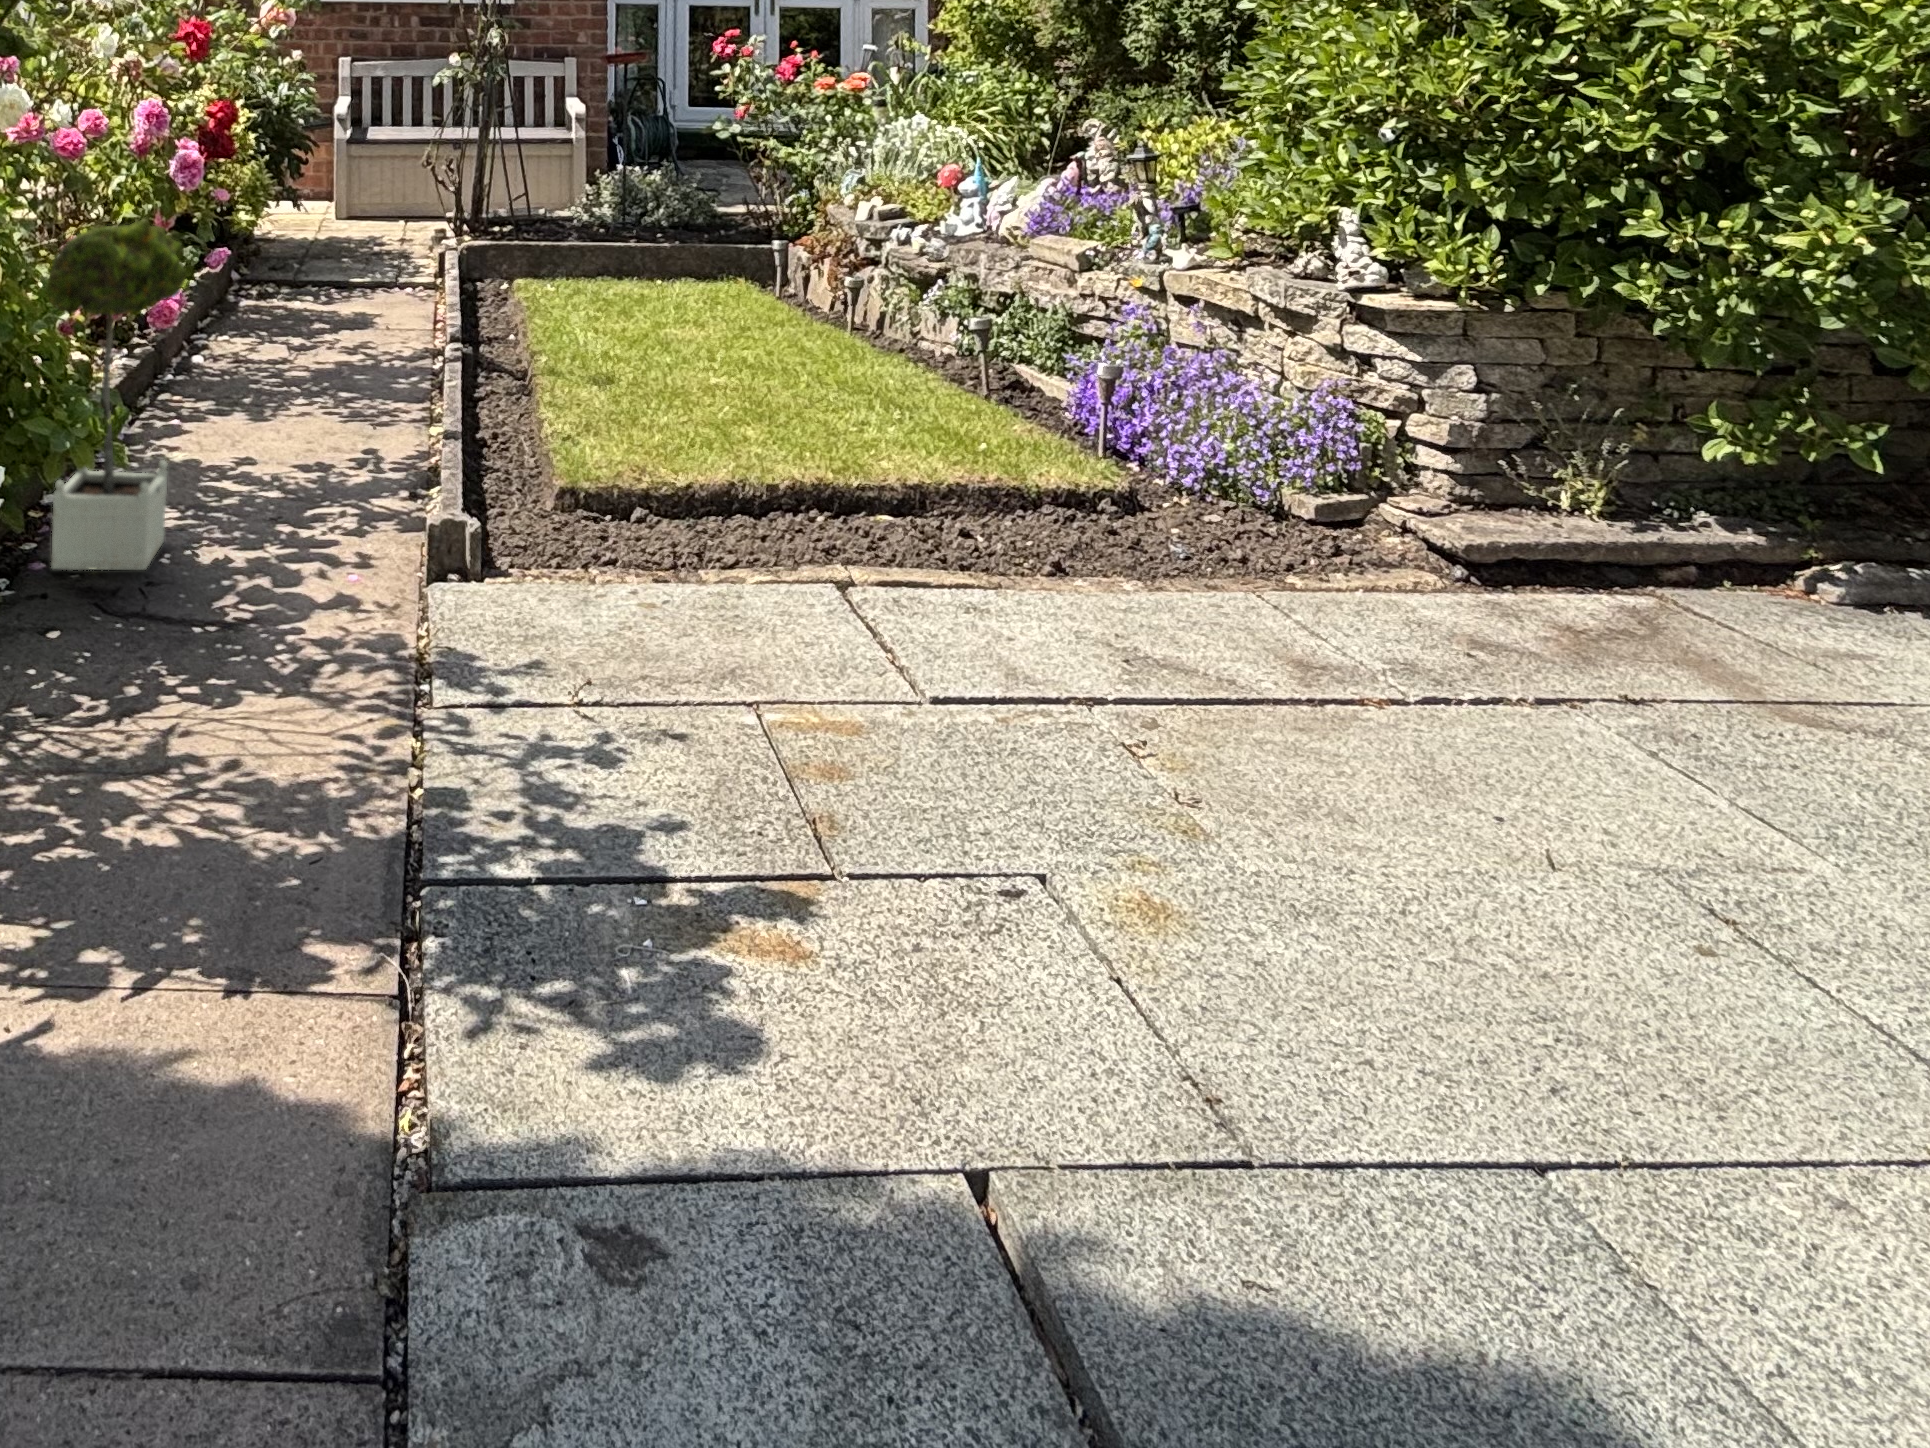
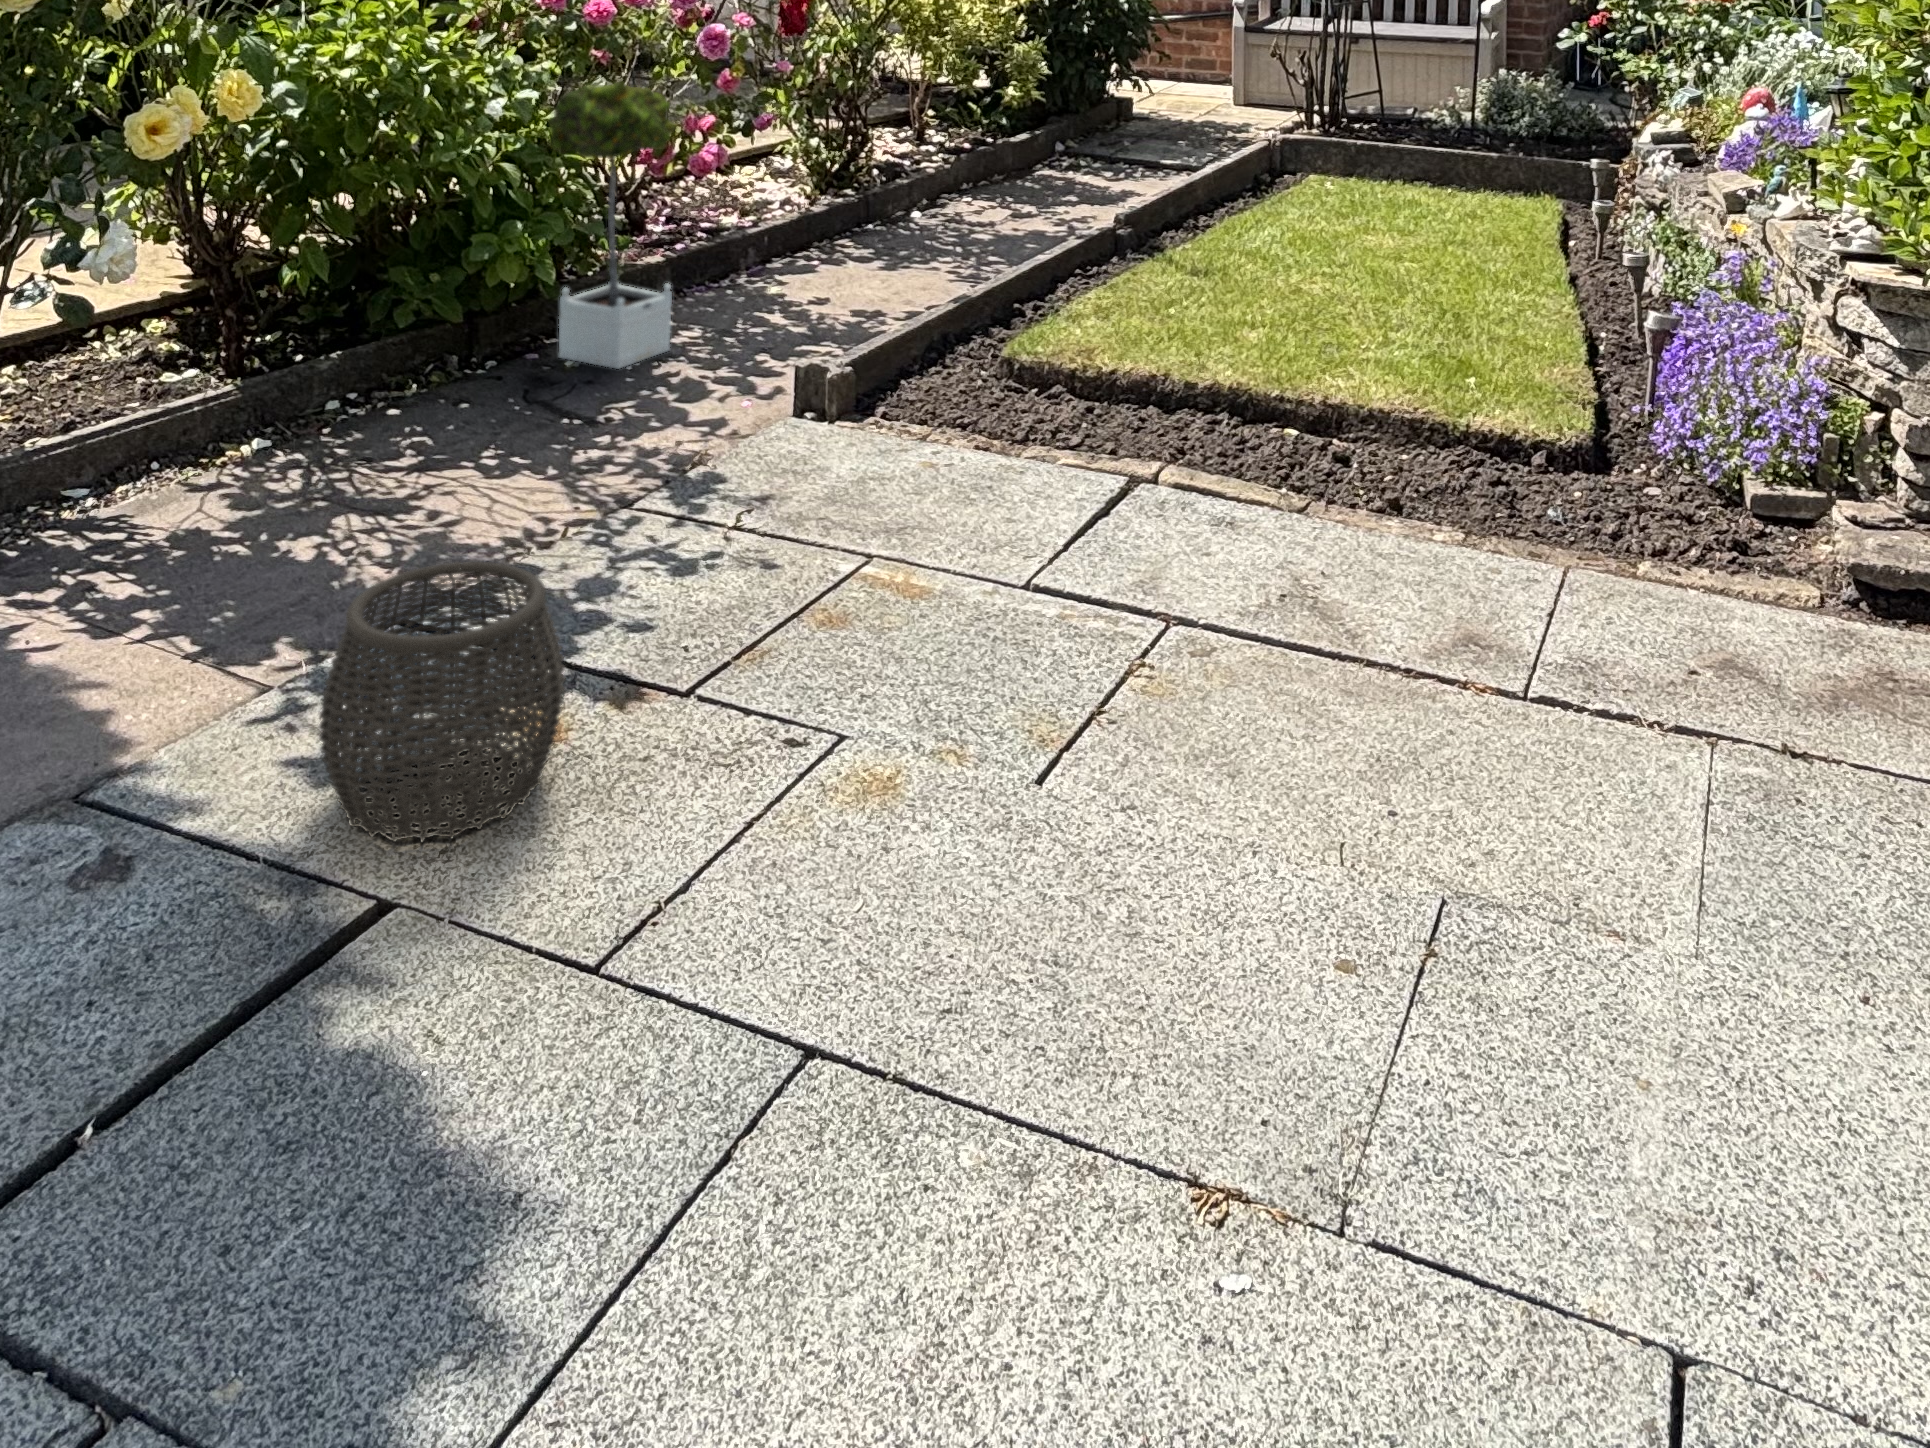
woven basket: none [684,750,964,1099] -> present [319,562,566,842]

